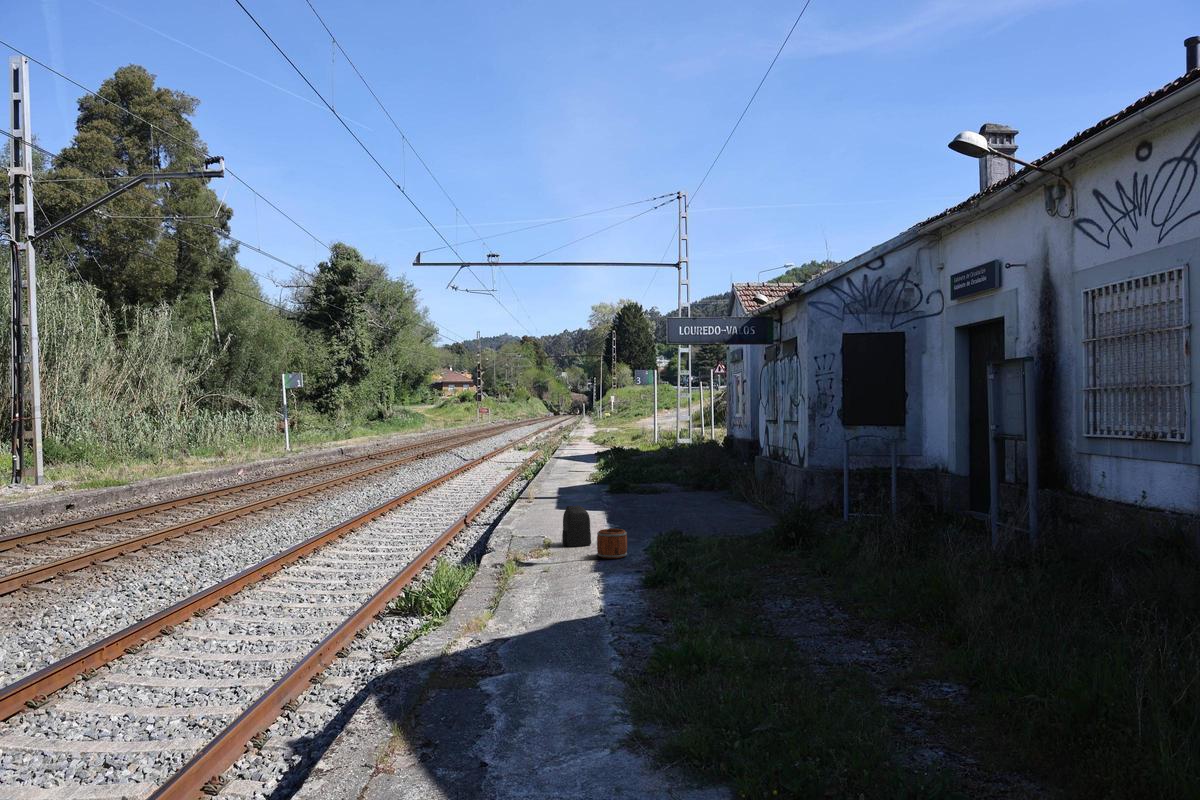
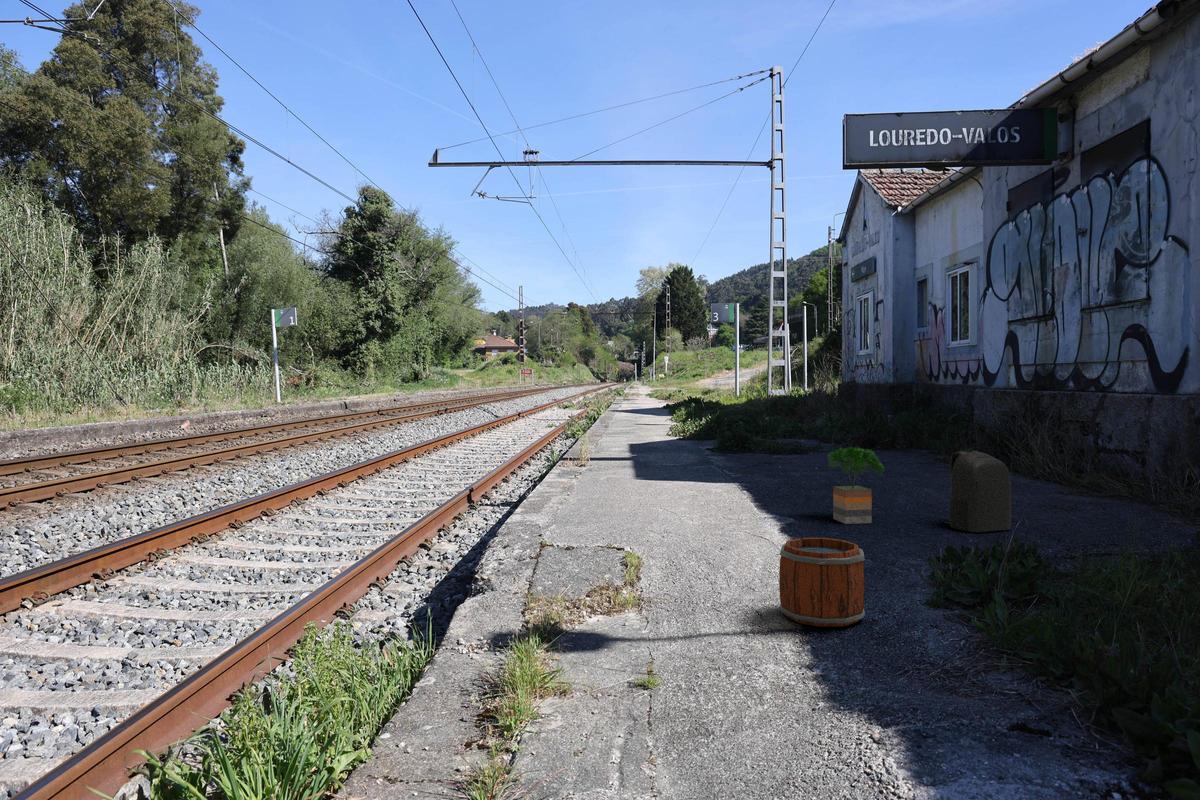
potted tree: none [645,492,671,529] -> present [828,447,884,524]
backpack: present [562,505,591,547] -> present [945,448,1012,532]

